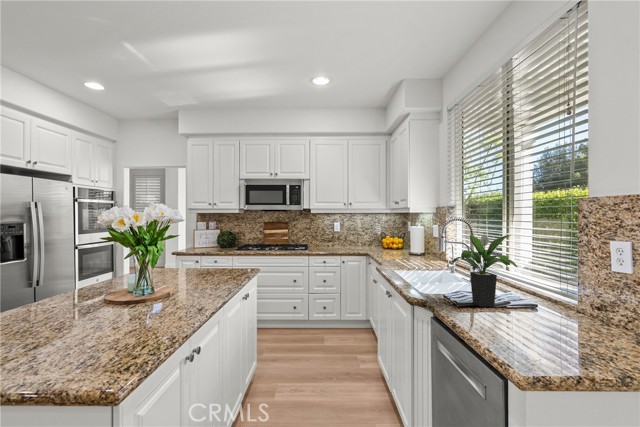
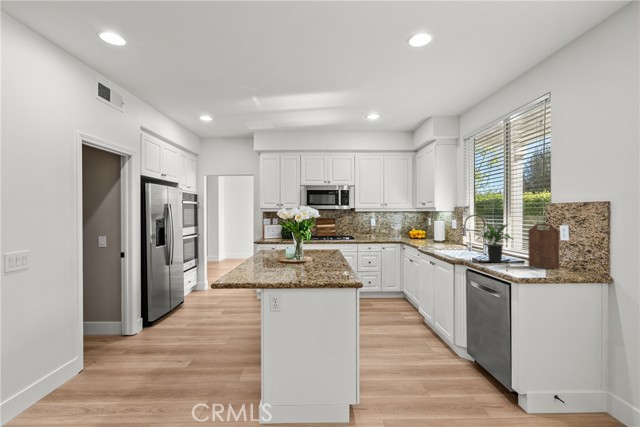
cutting board: none [546,237,611,331] -> present [528,224,559,269]

